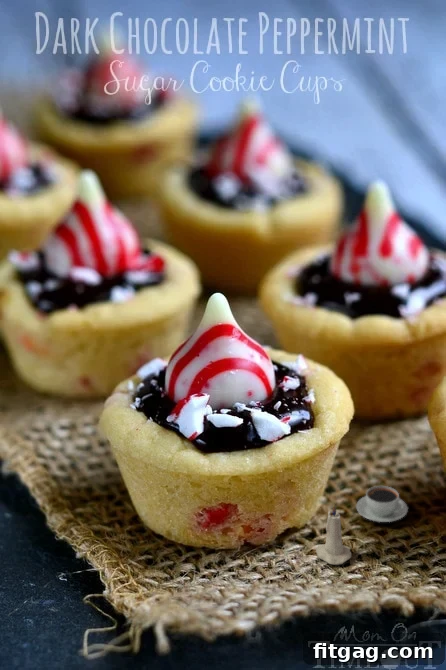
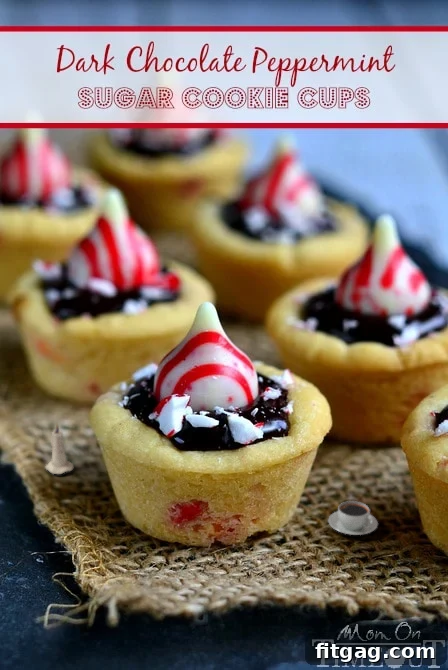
candle: present [316,503,351,565] -> present [46,425,73,474]

